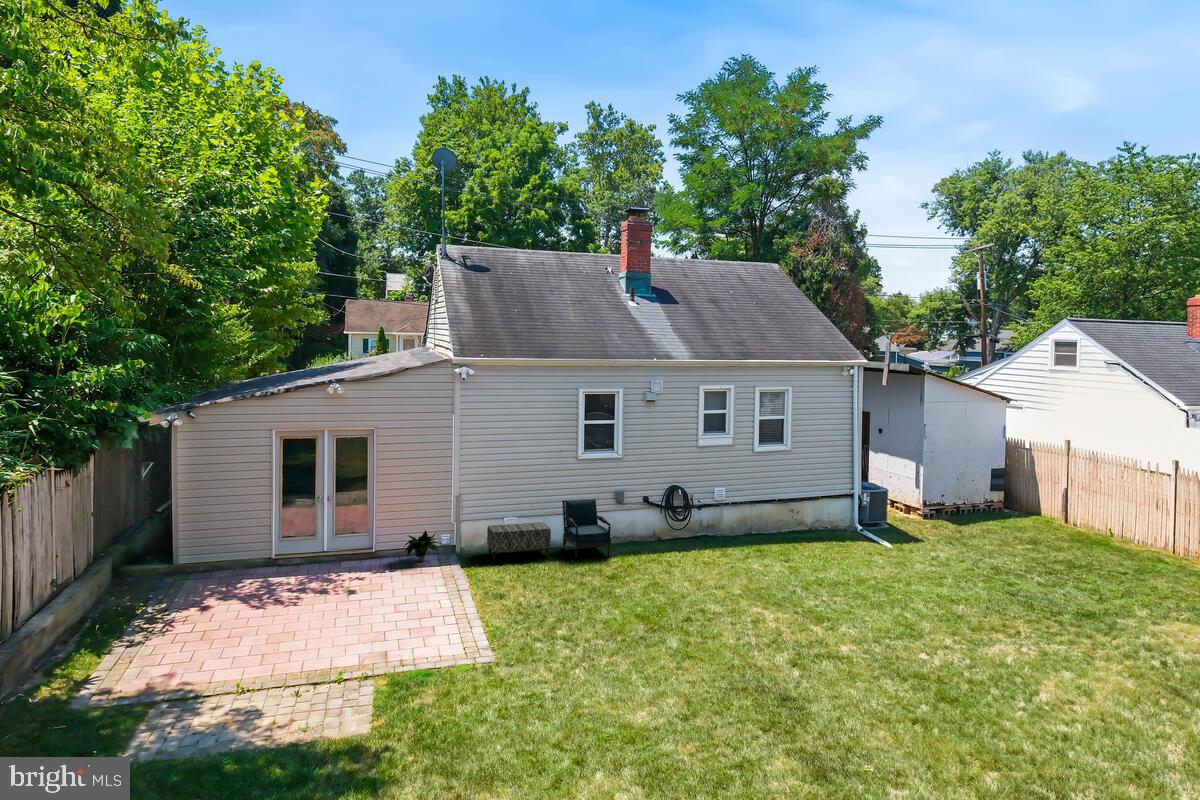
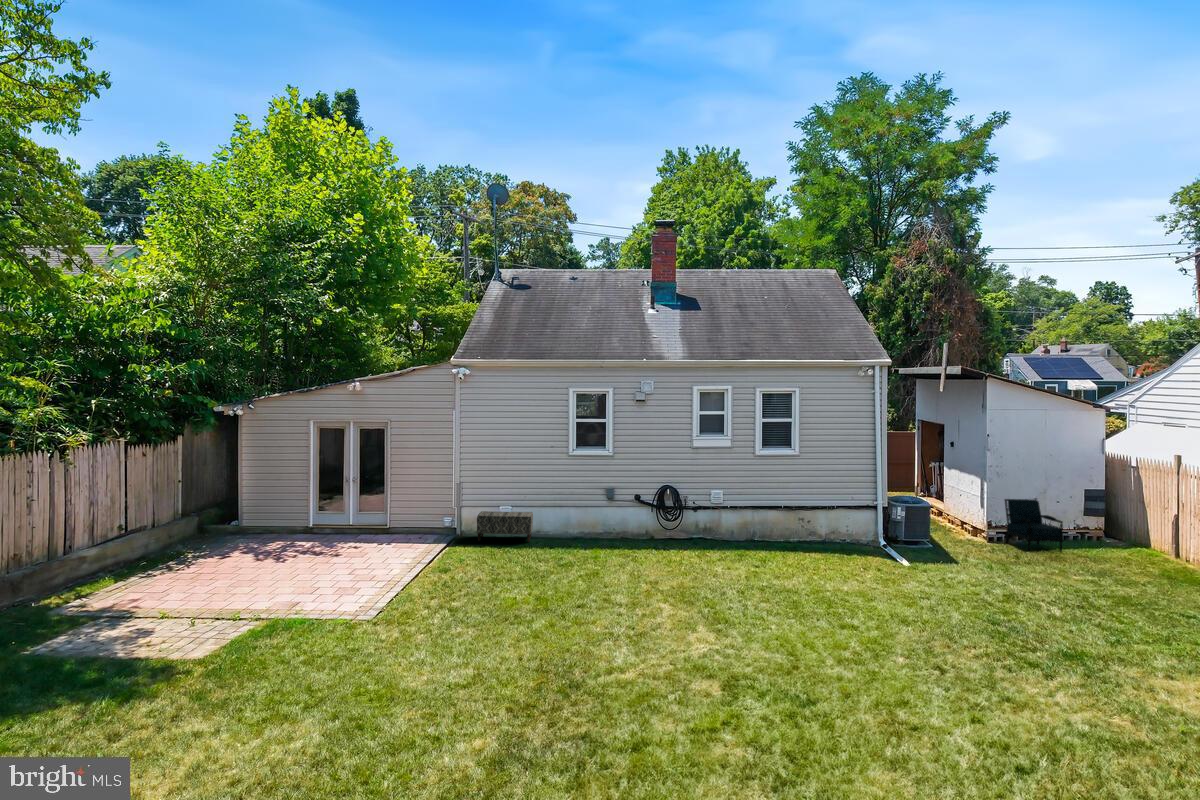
chair: present [562,499,611,559] -> present [1005,499,1064,551]
potted plant: present [405,530,439,562] -> none [405,510,440,538]

